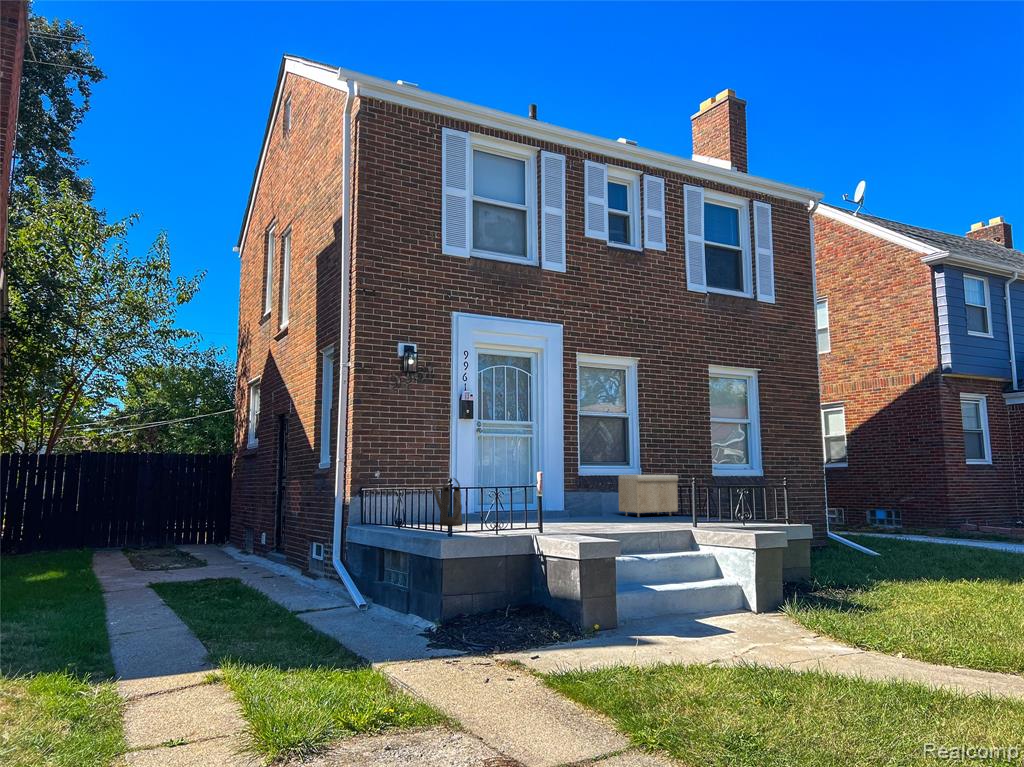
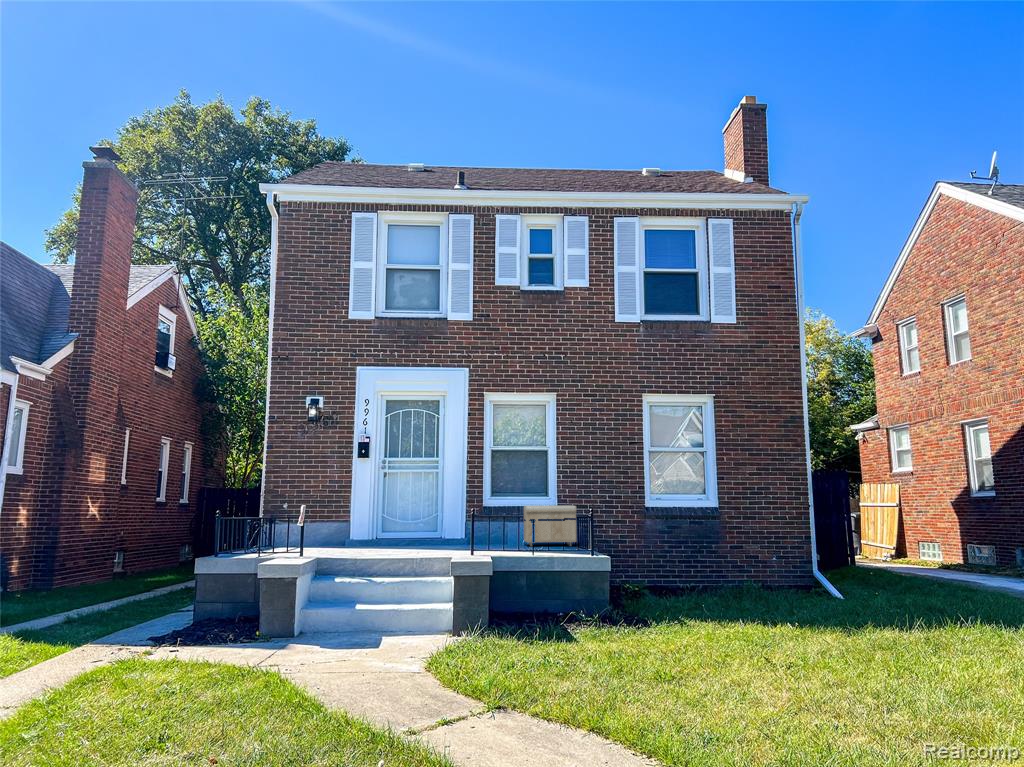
watering can: present [432,478,463,525] -> none [316,509,336,549]

